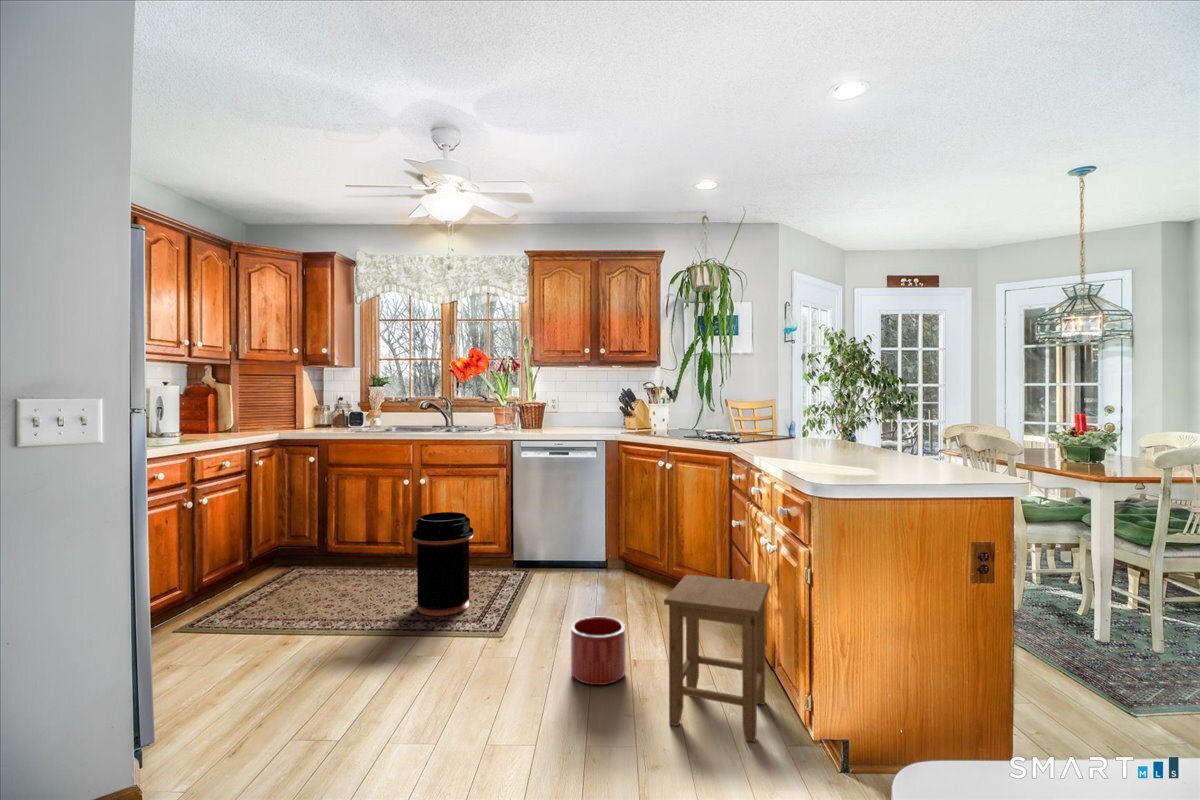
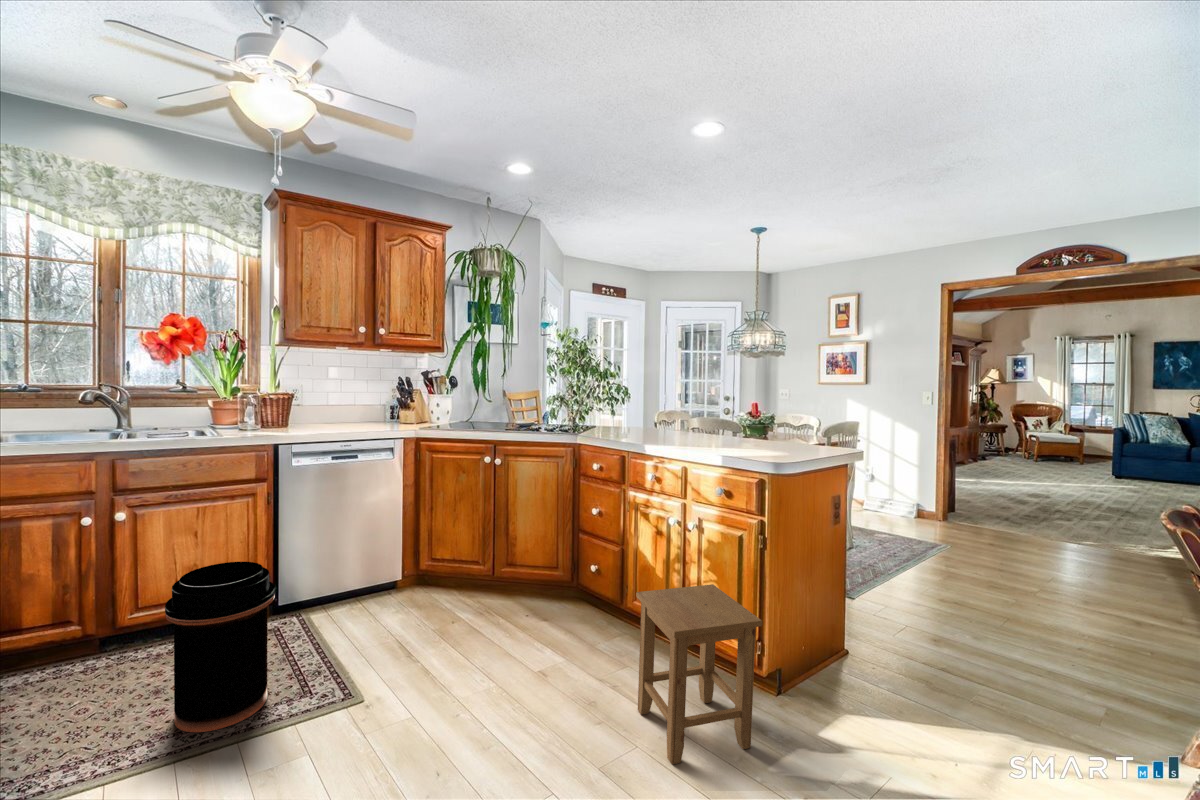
planter: present [571,616,626,685] -> none [508,659,575,751]

